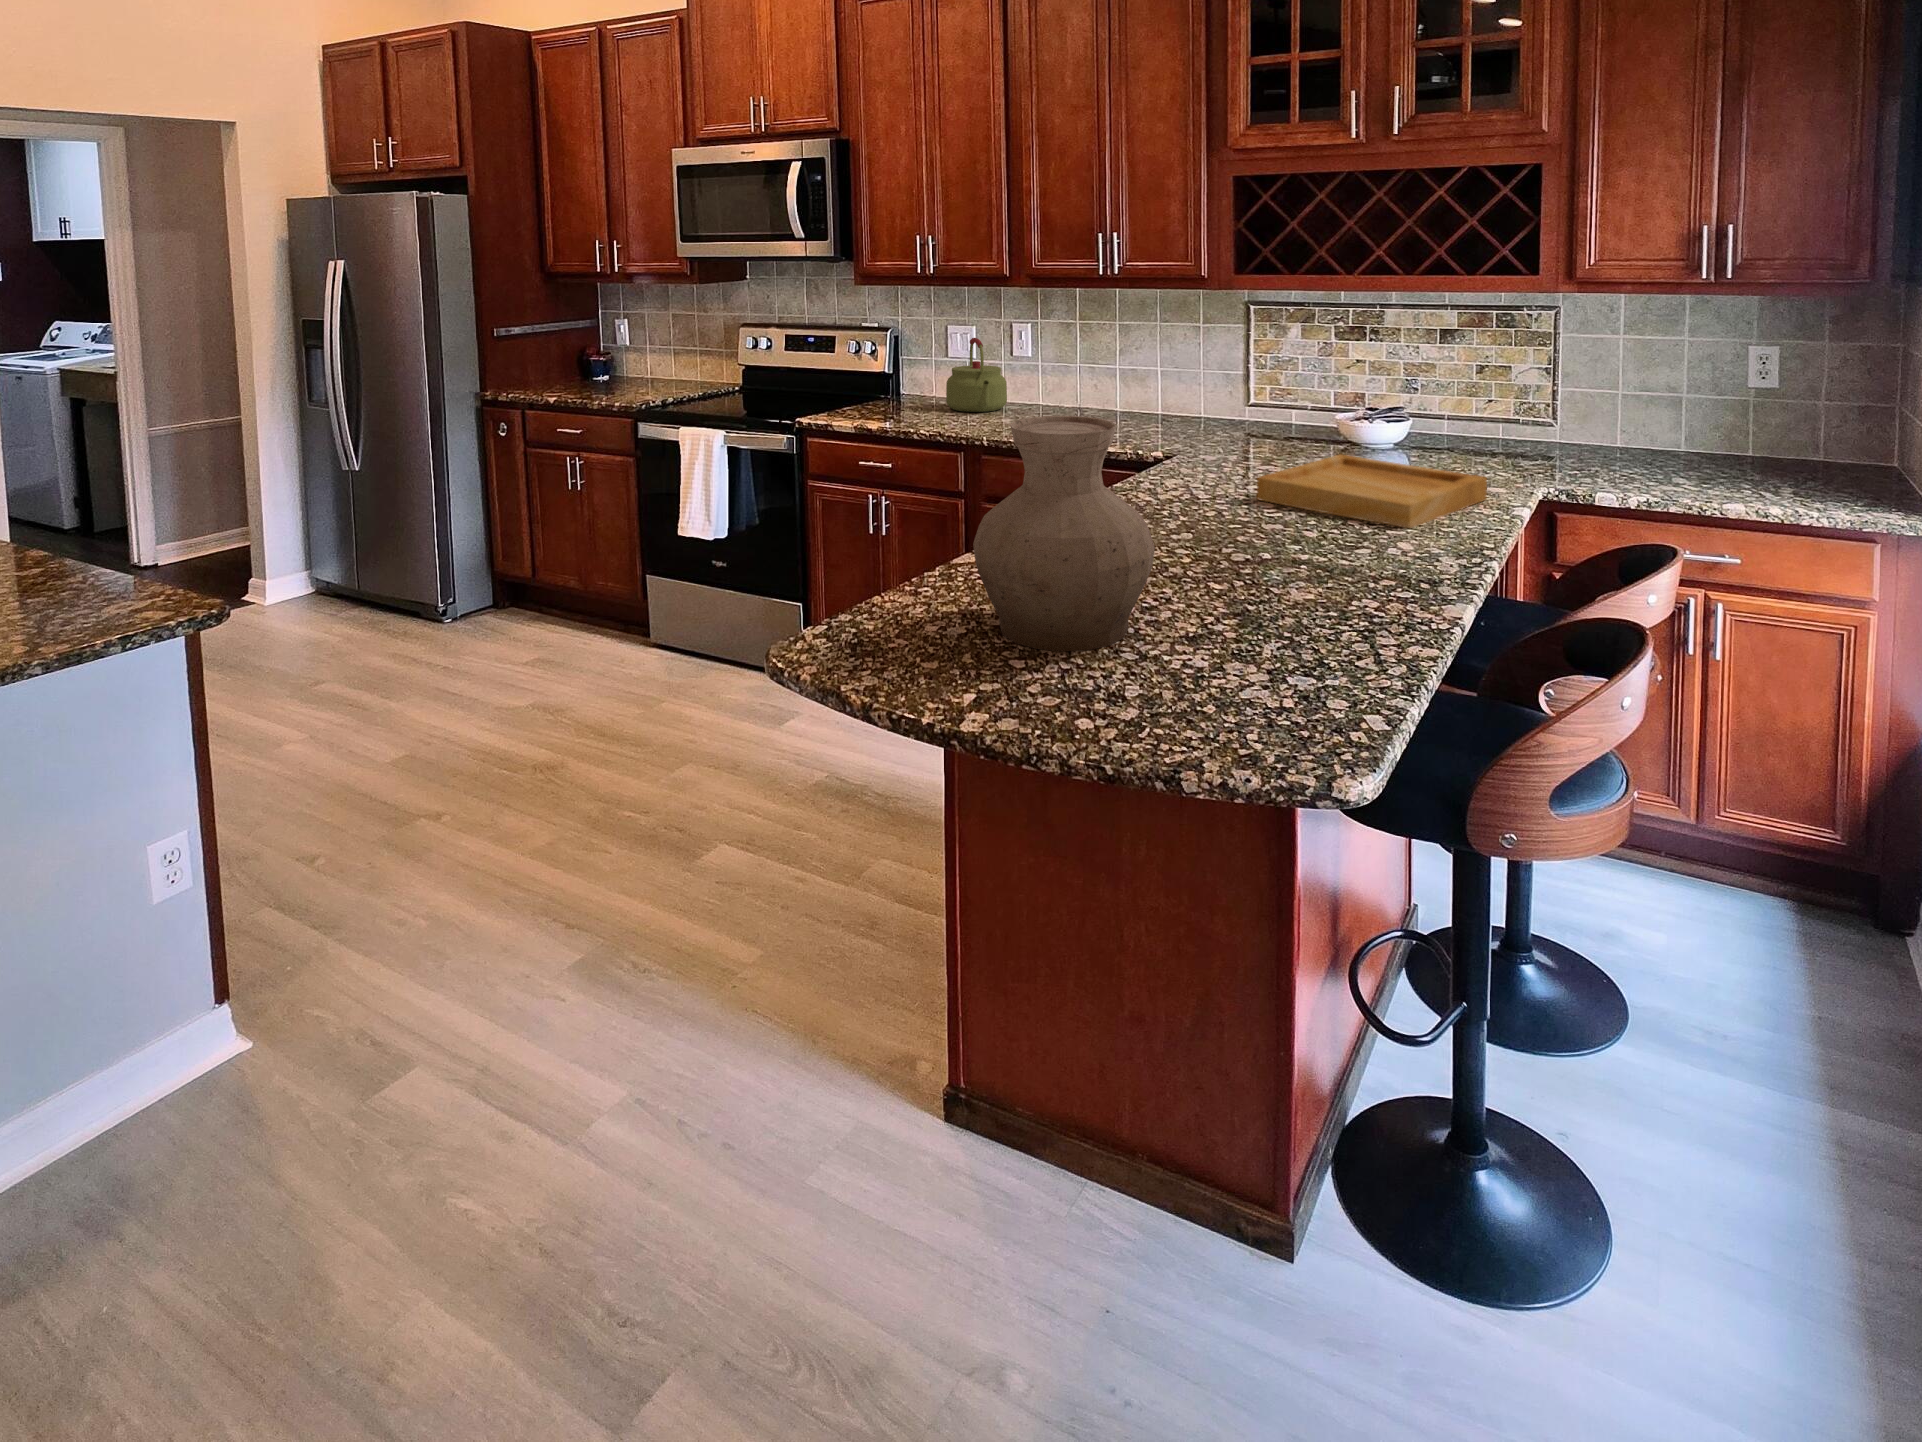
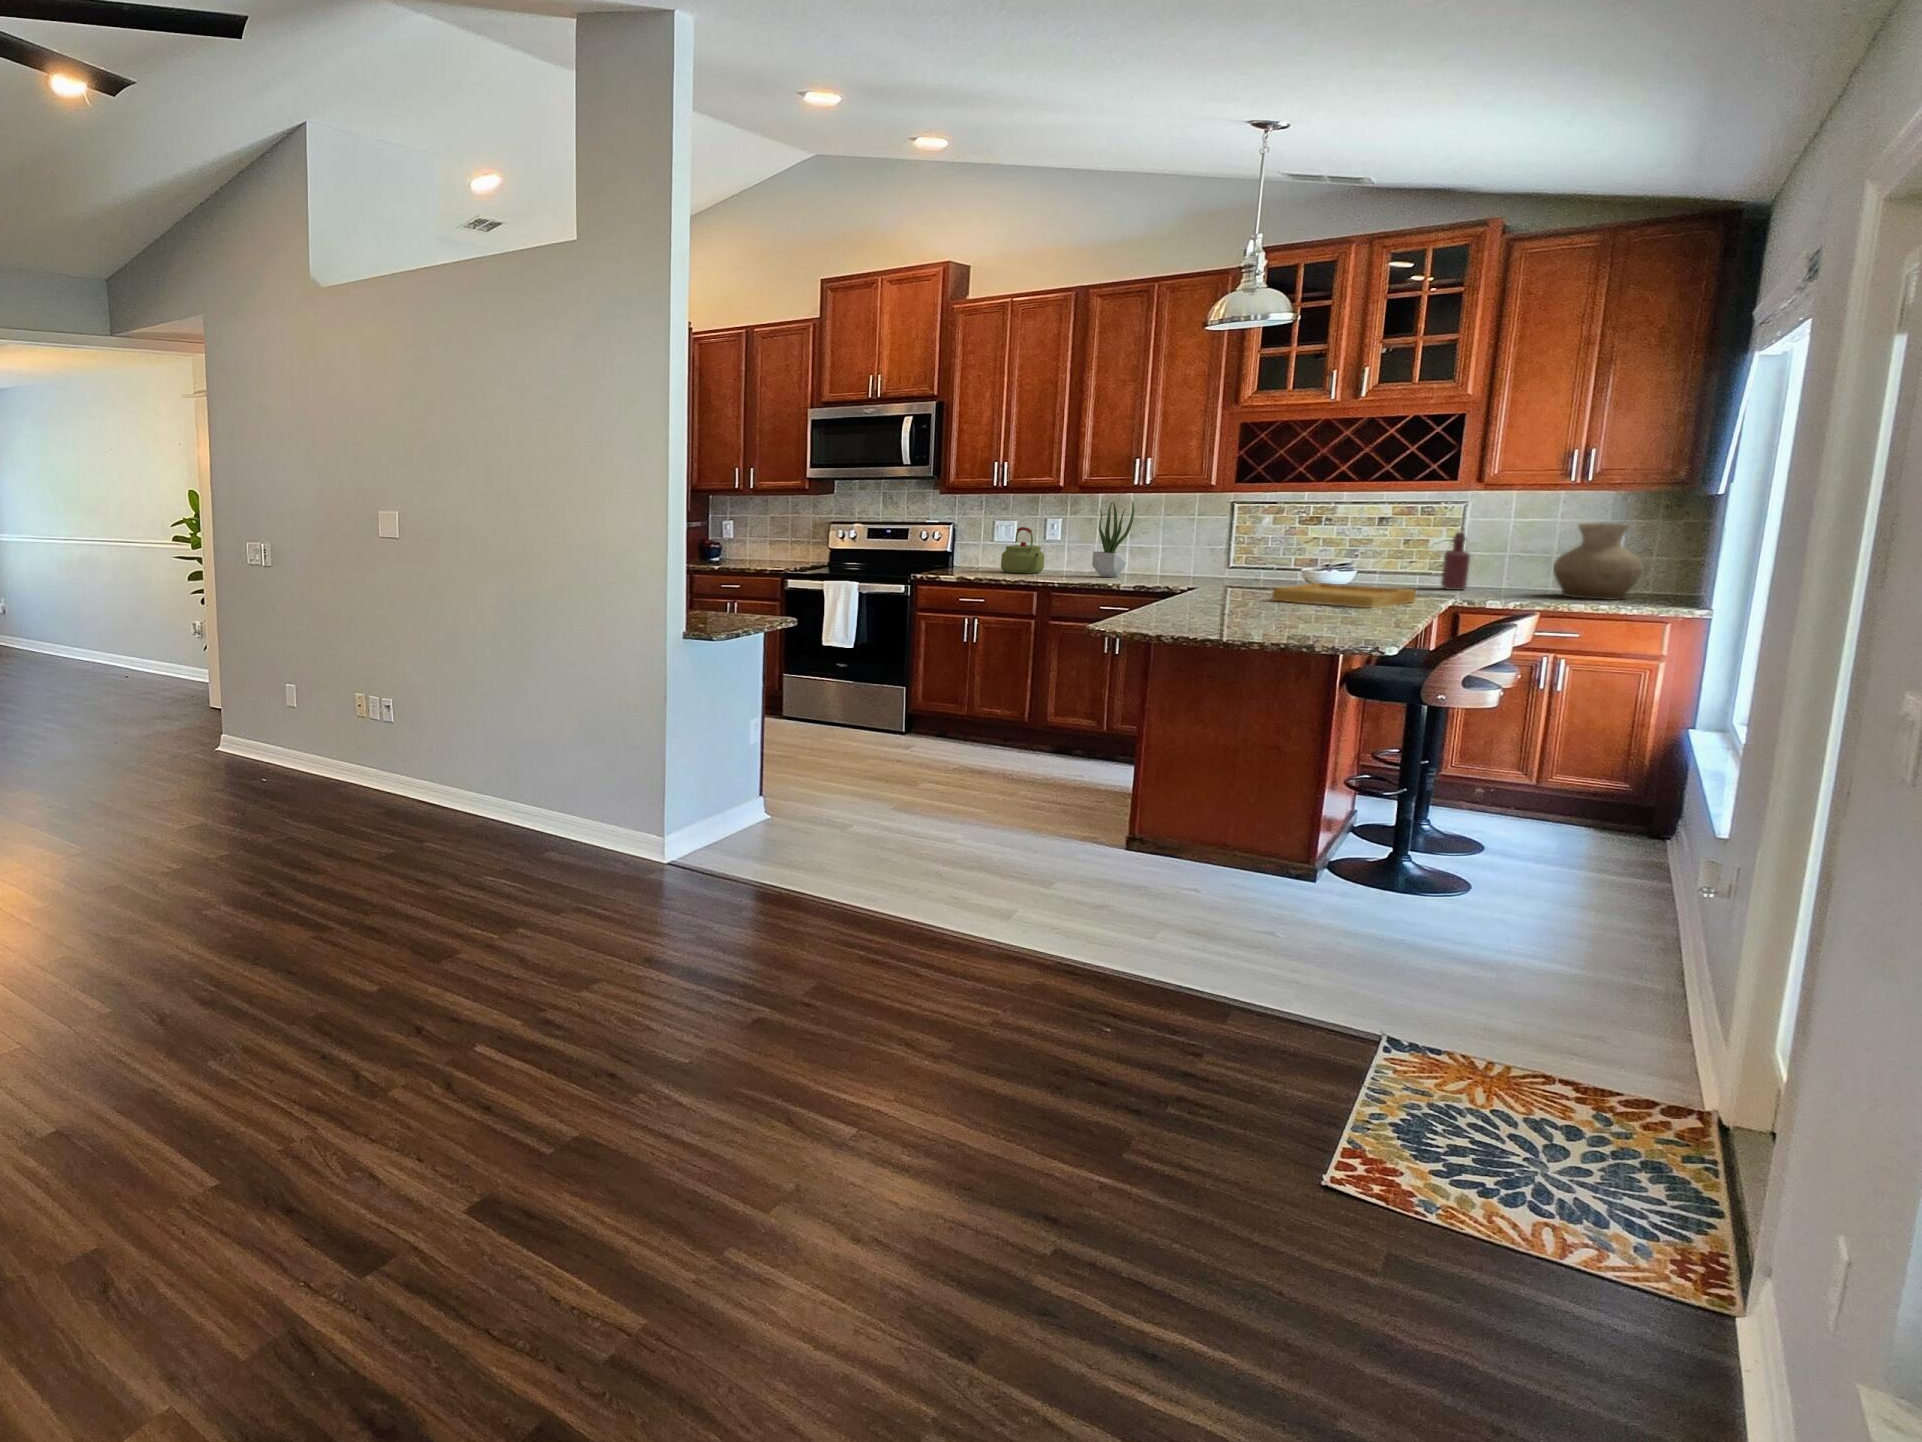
potted plant: none [1061,298,1113,421] -> present [1092,502,1134,577]
bottle: none [1530,358,1567,454] -> present [1441,533,1470,590]
vase: present [973,416,1155,652] -> present [1553,523,1643,599]

